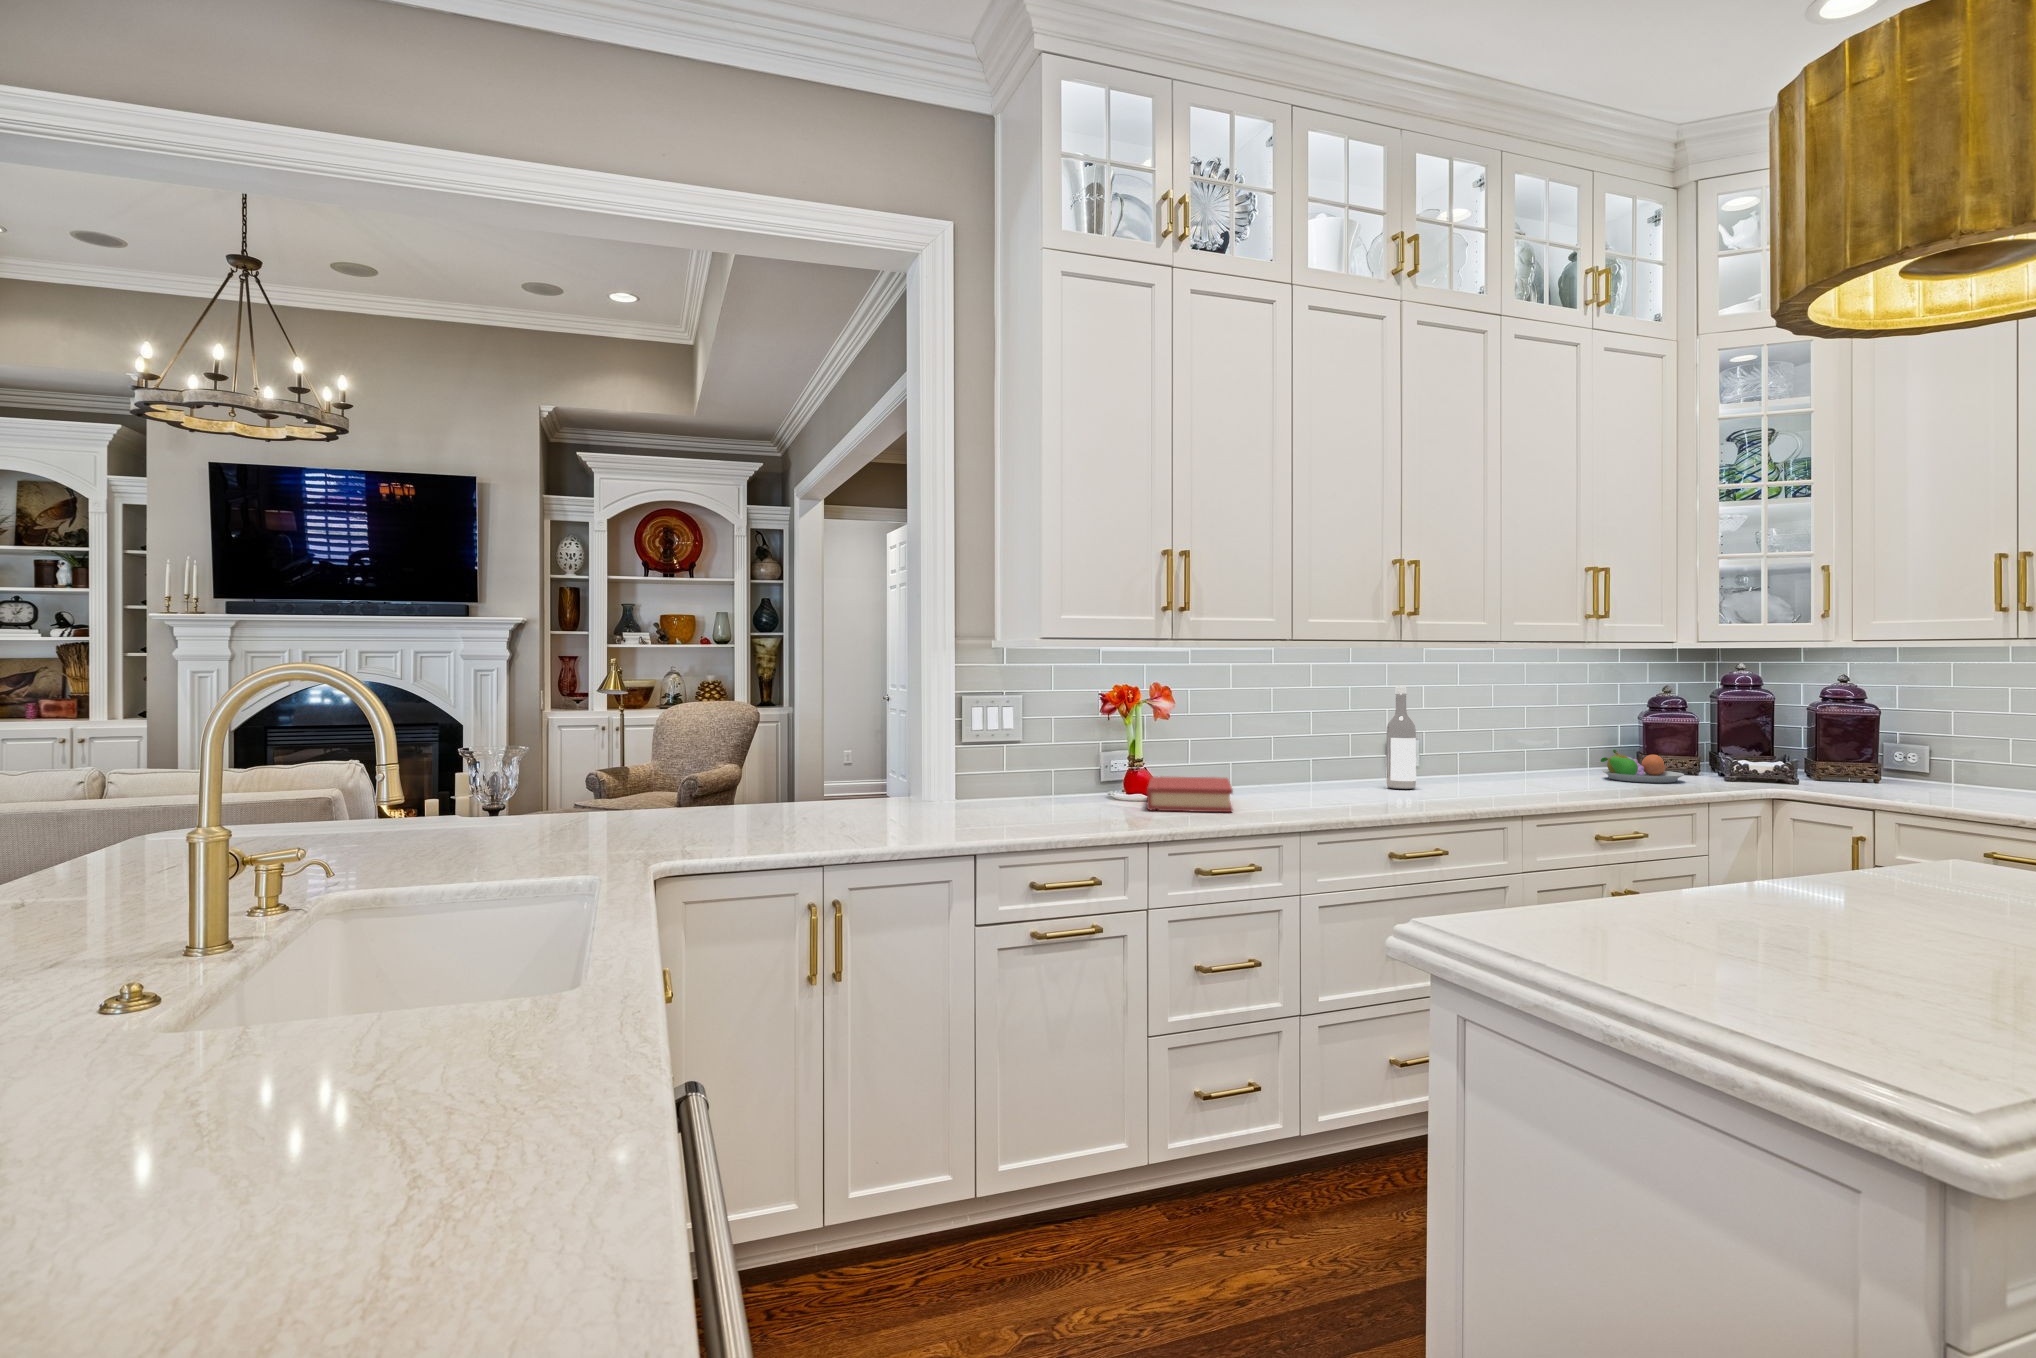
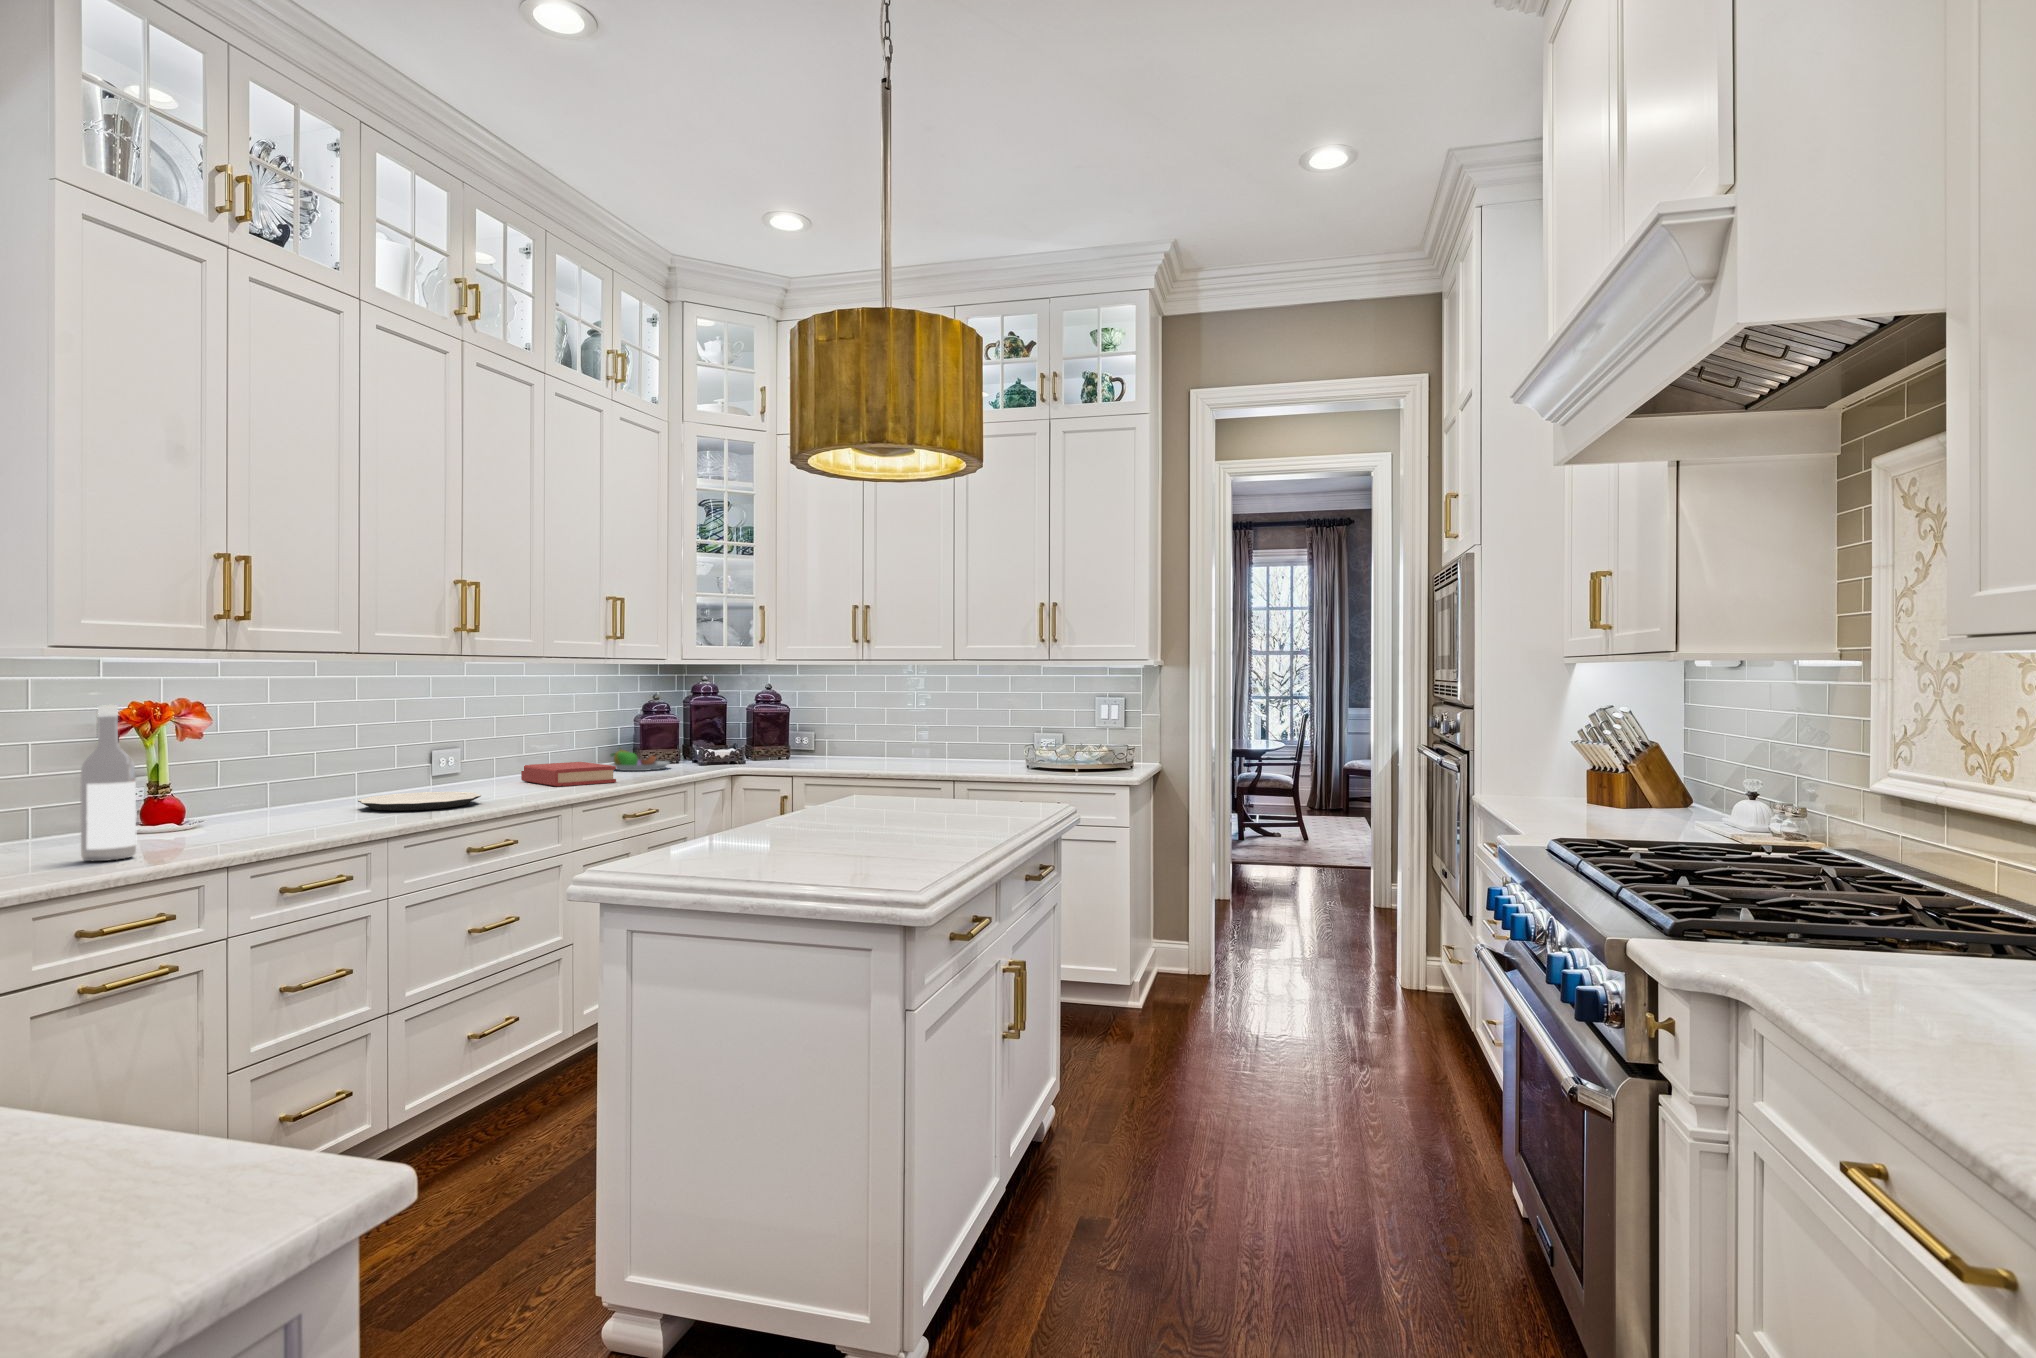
wine bottle: present [1386,686,1416,789] -> present [81,705,137,861]
hardback book: present [1147,777,1233,812] -> present [521,762,616,786]
plate: none [1294,786,1411,806] -> present [358,792,481,811]

